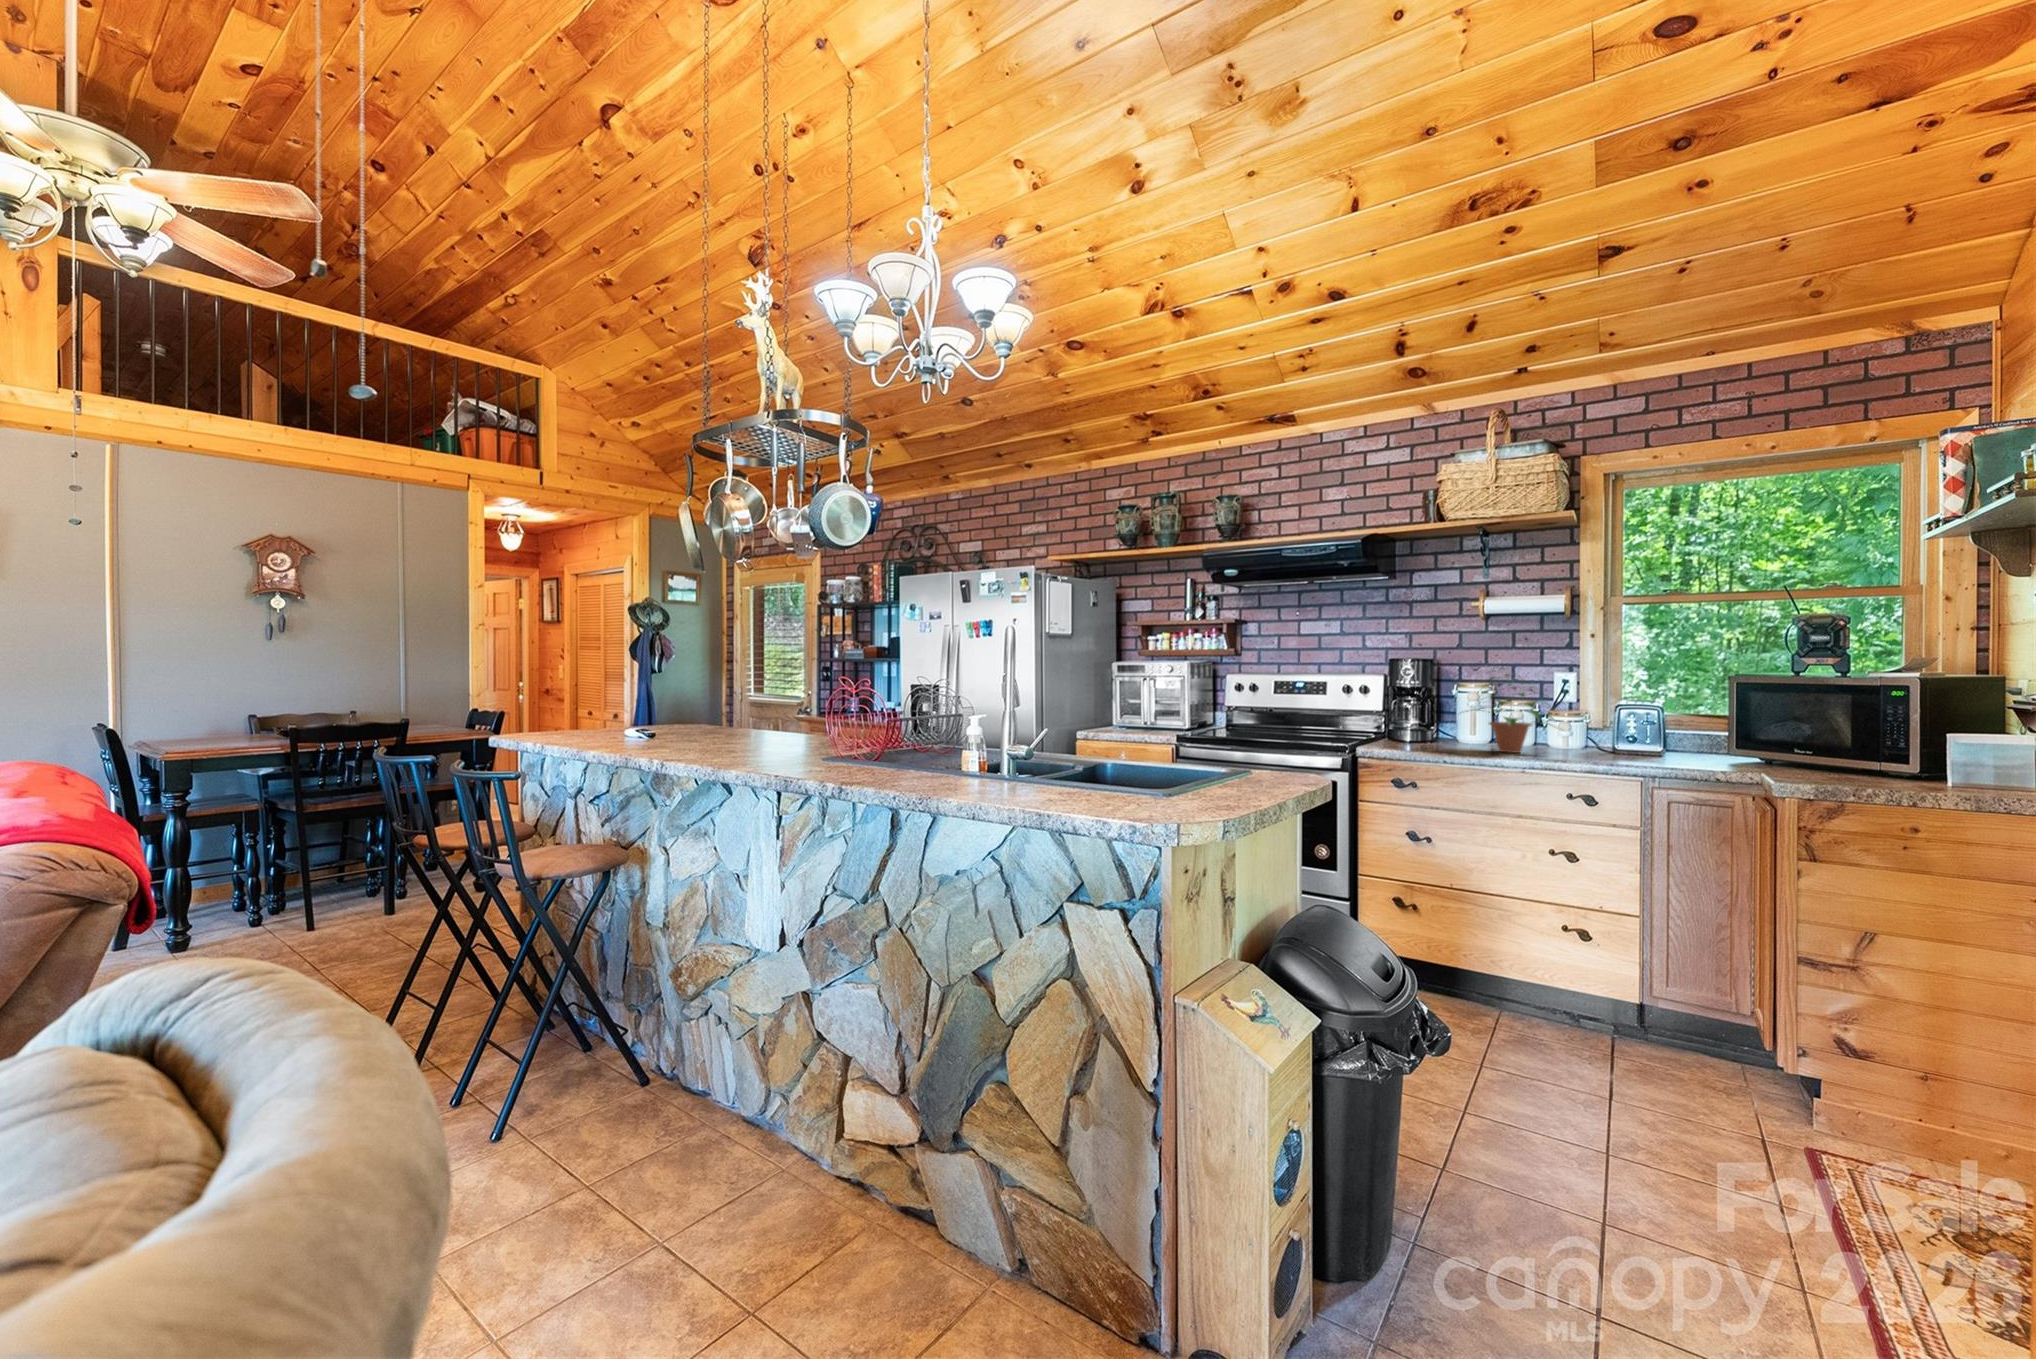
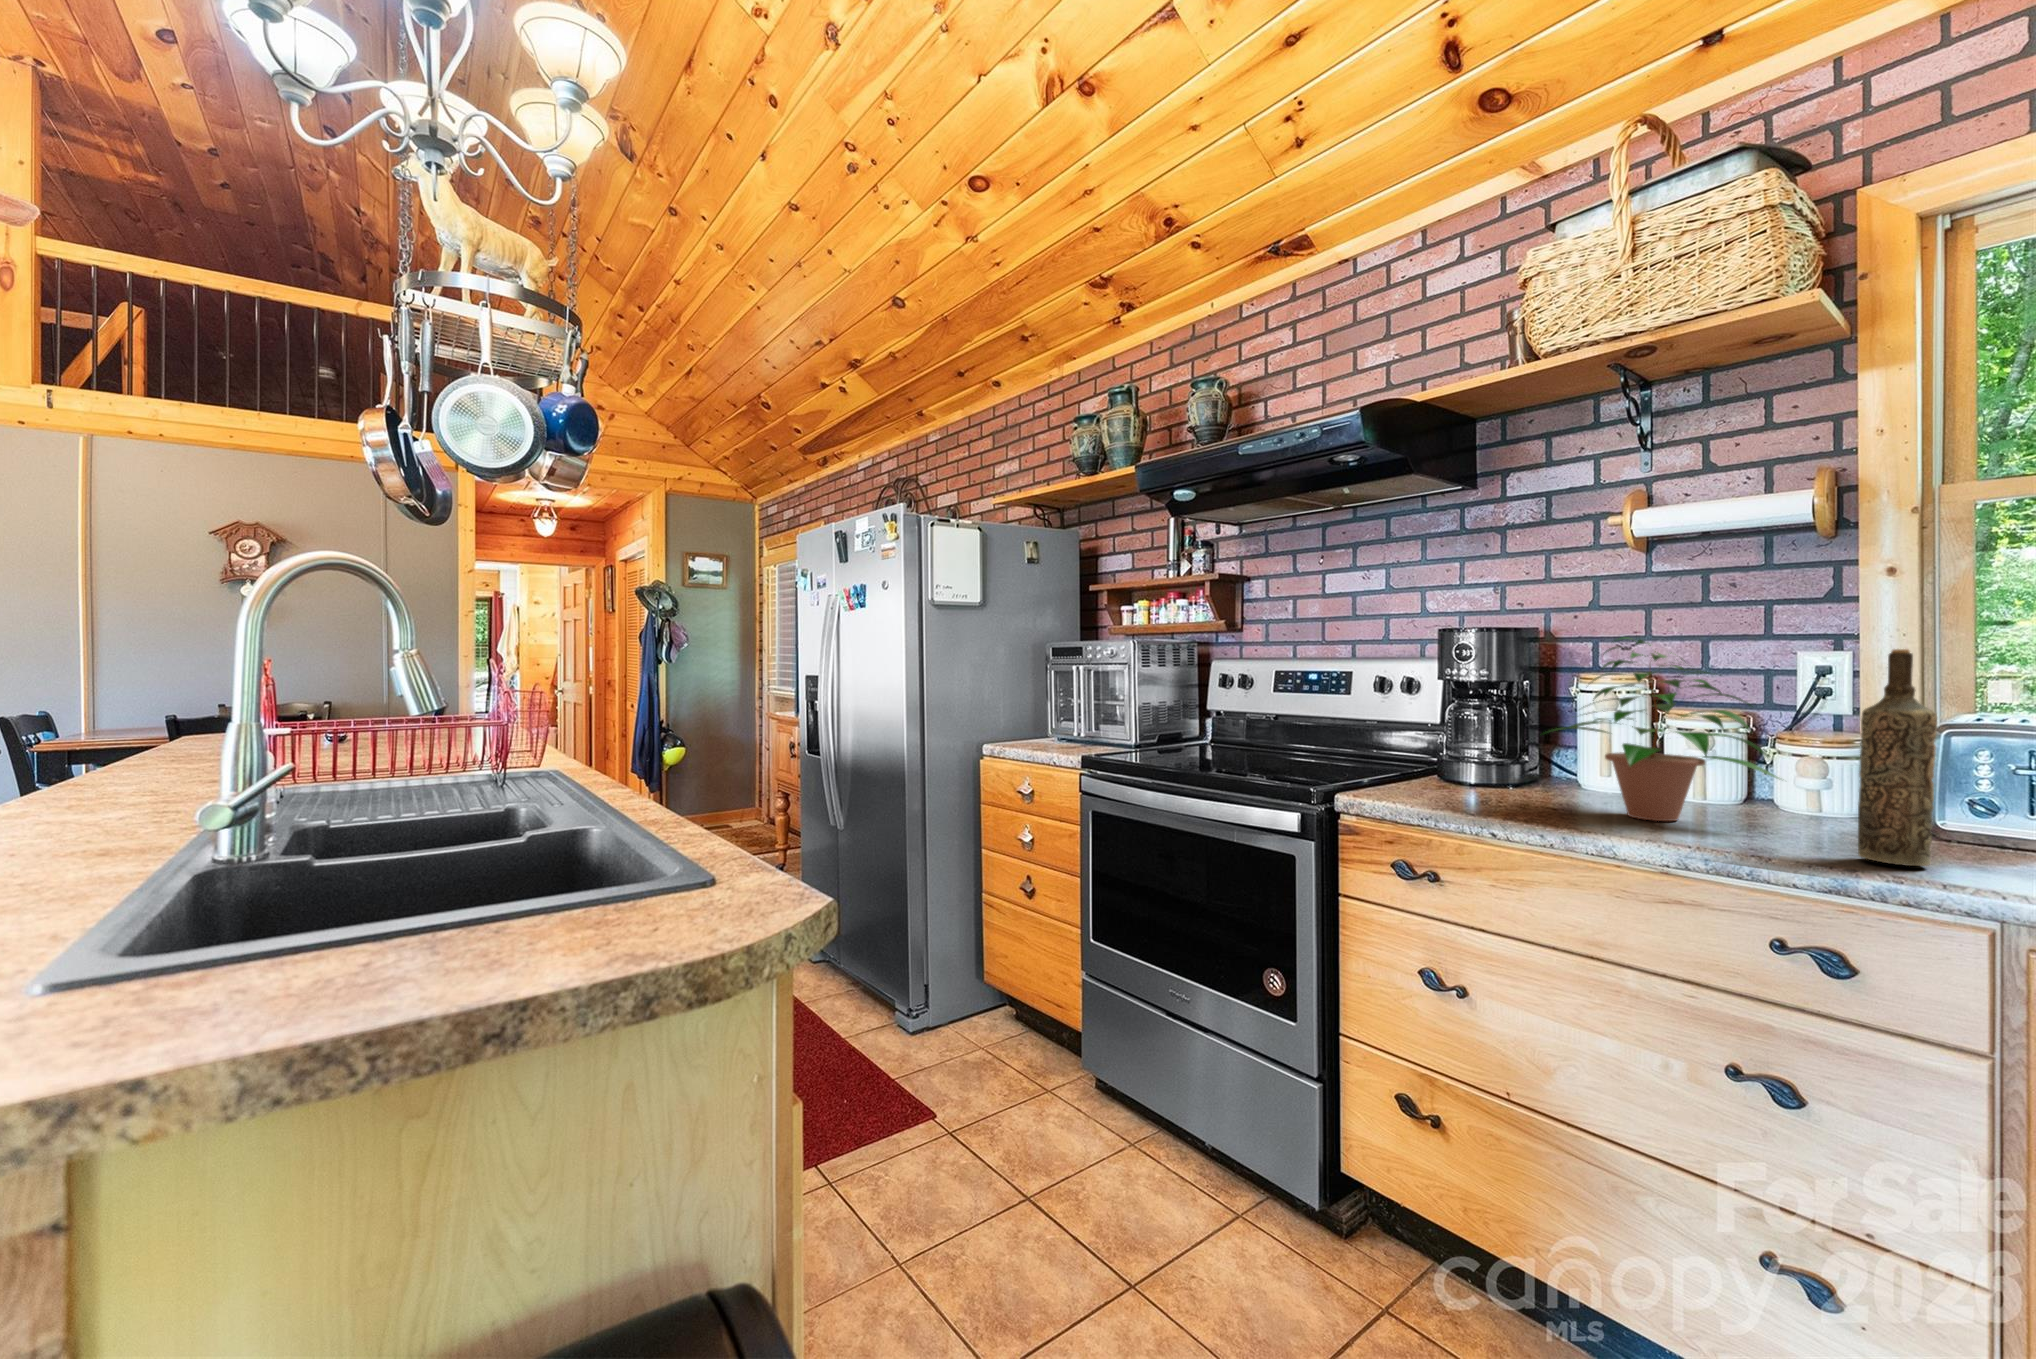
bottle: none [1599,674,1626,762] -> present [1858,649,1937,866]

